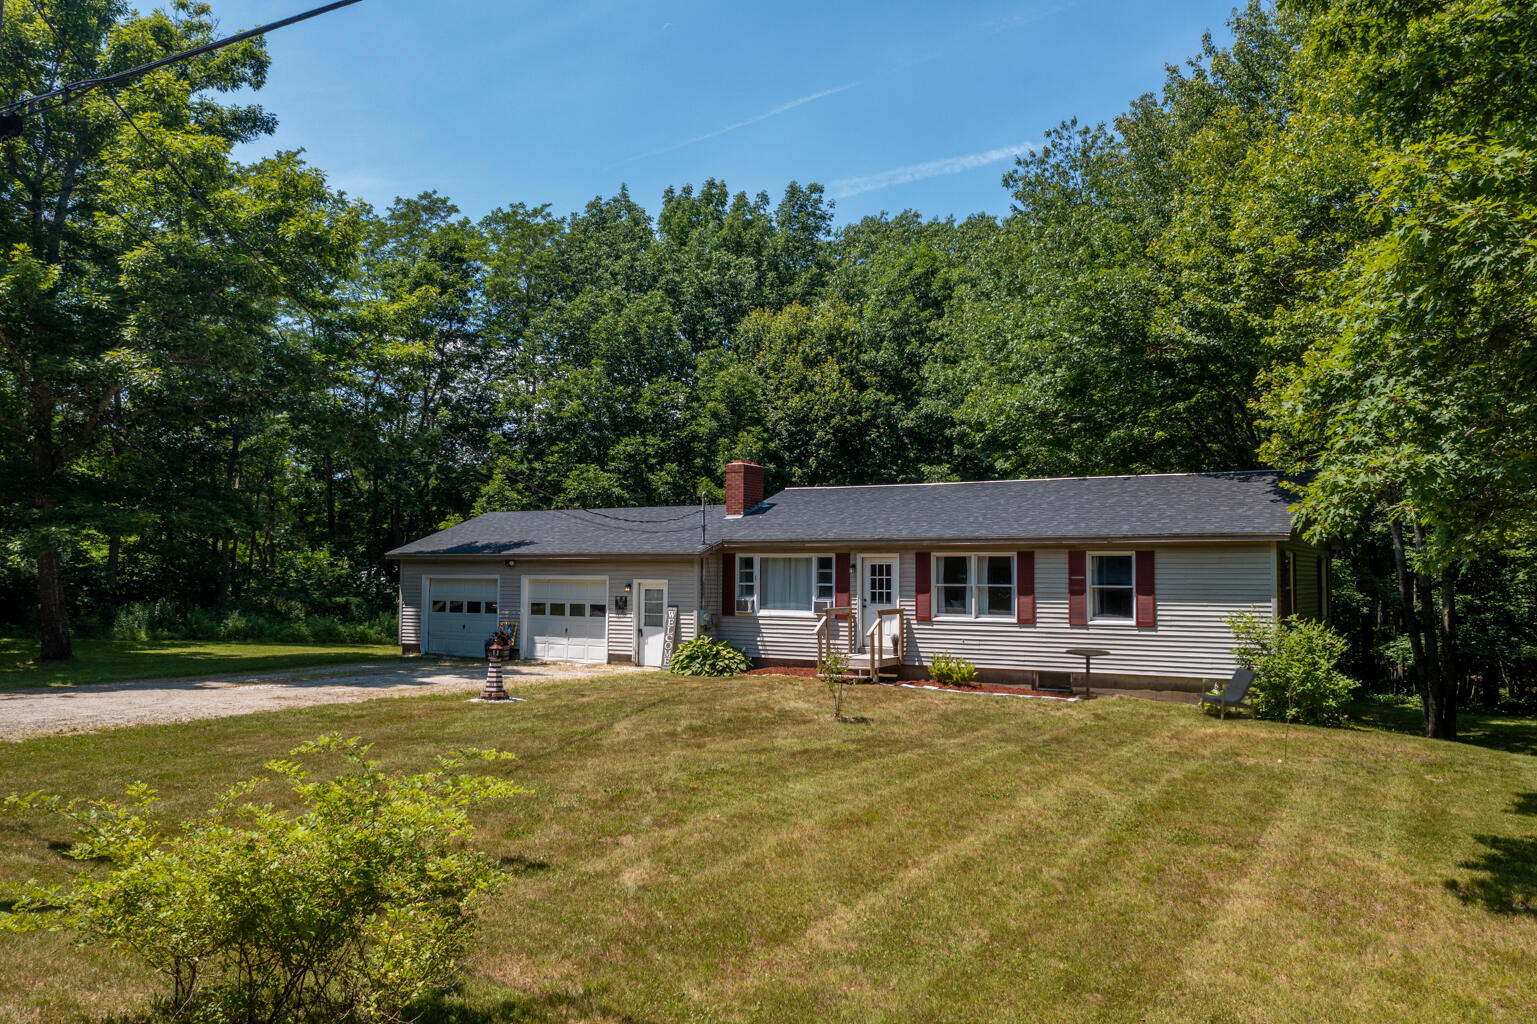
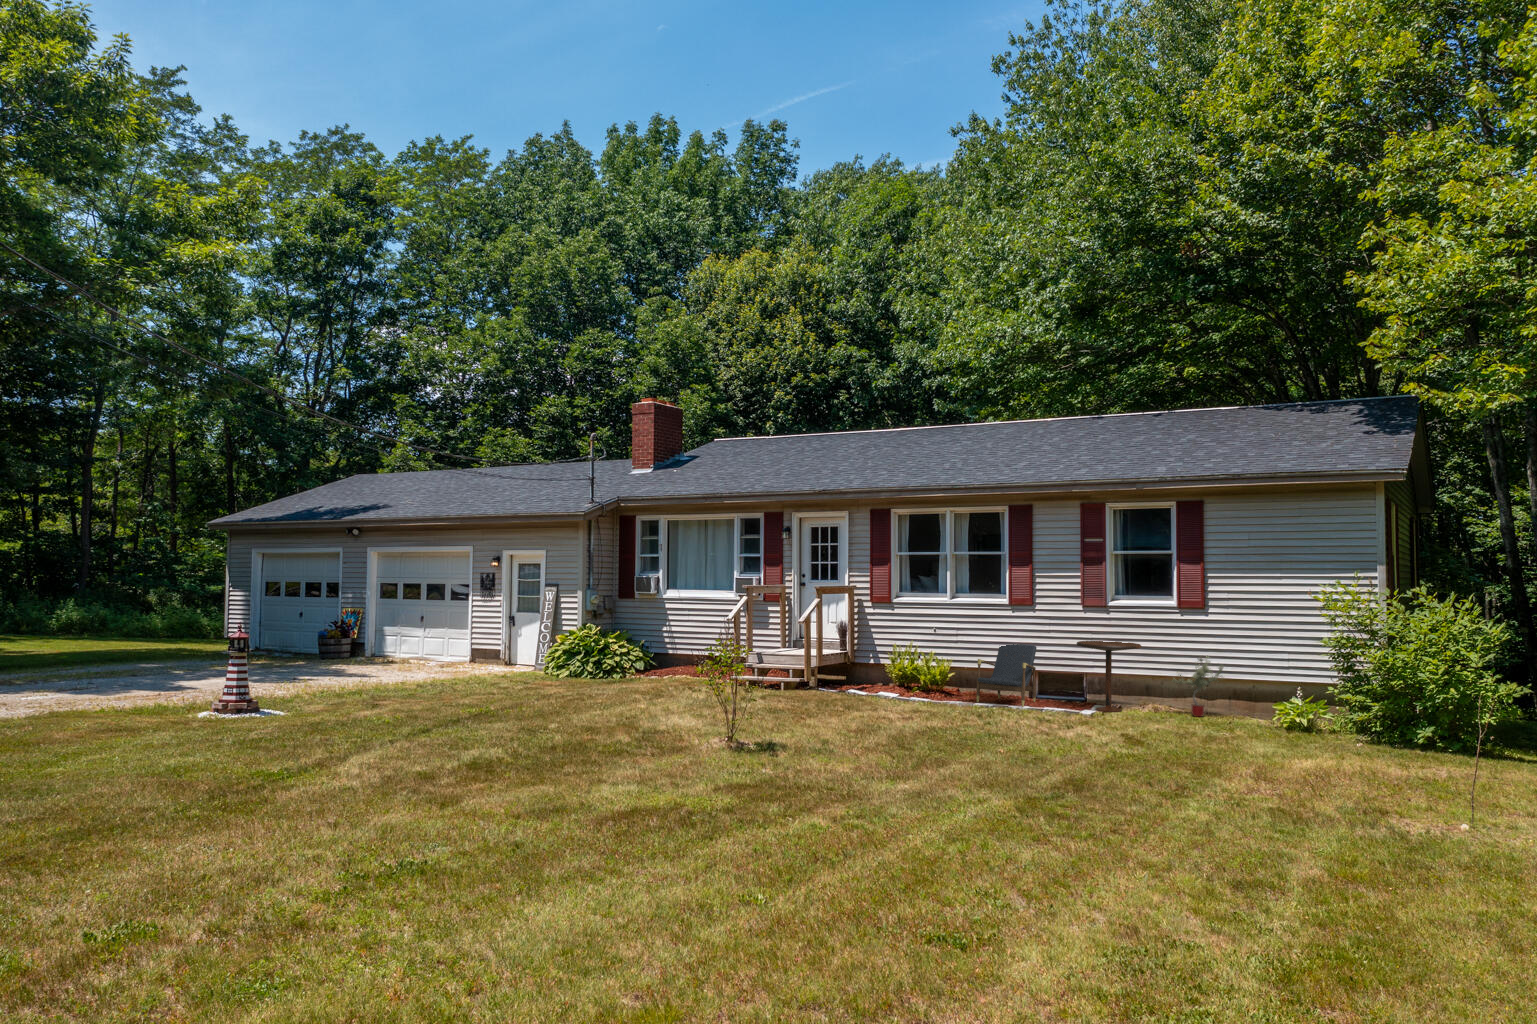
potted tree: none [1131,660,1168,703] -> present [1172,656,1224,717]
lounge chair: present [1197,668,1257,720] -> present [976,644,1036,707]

